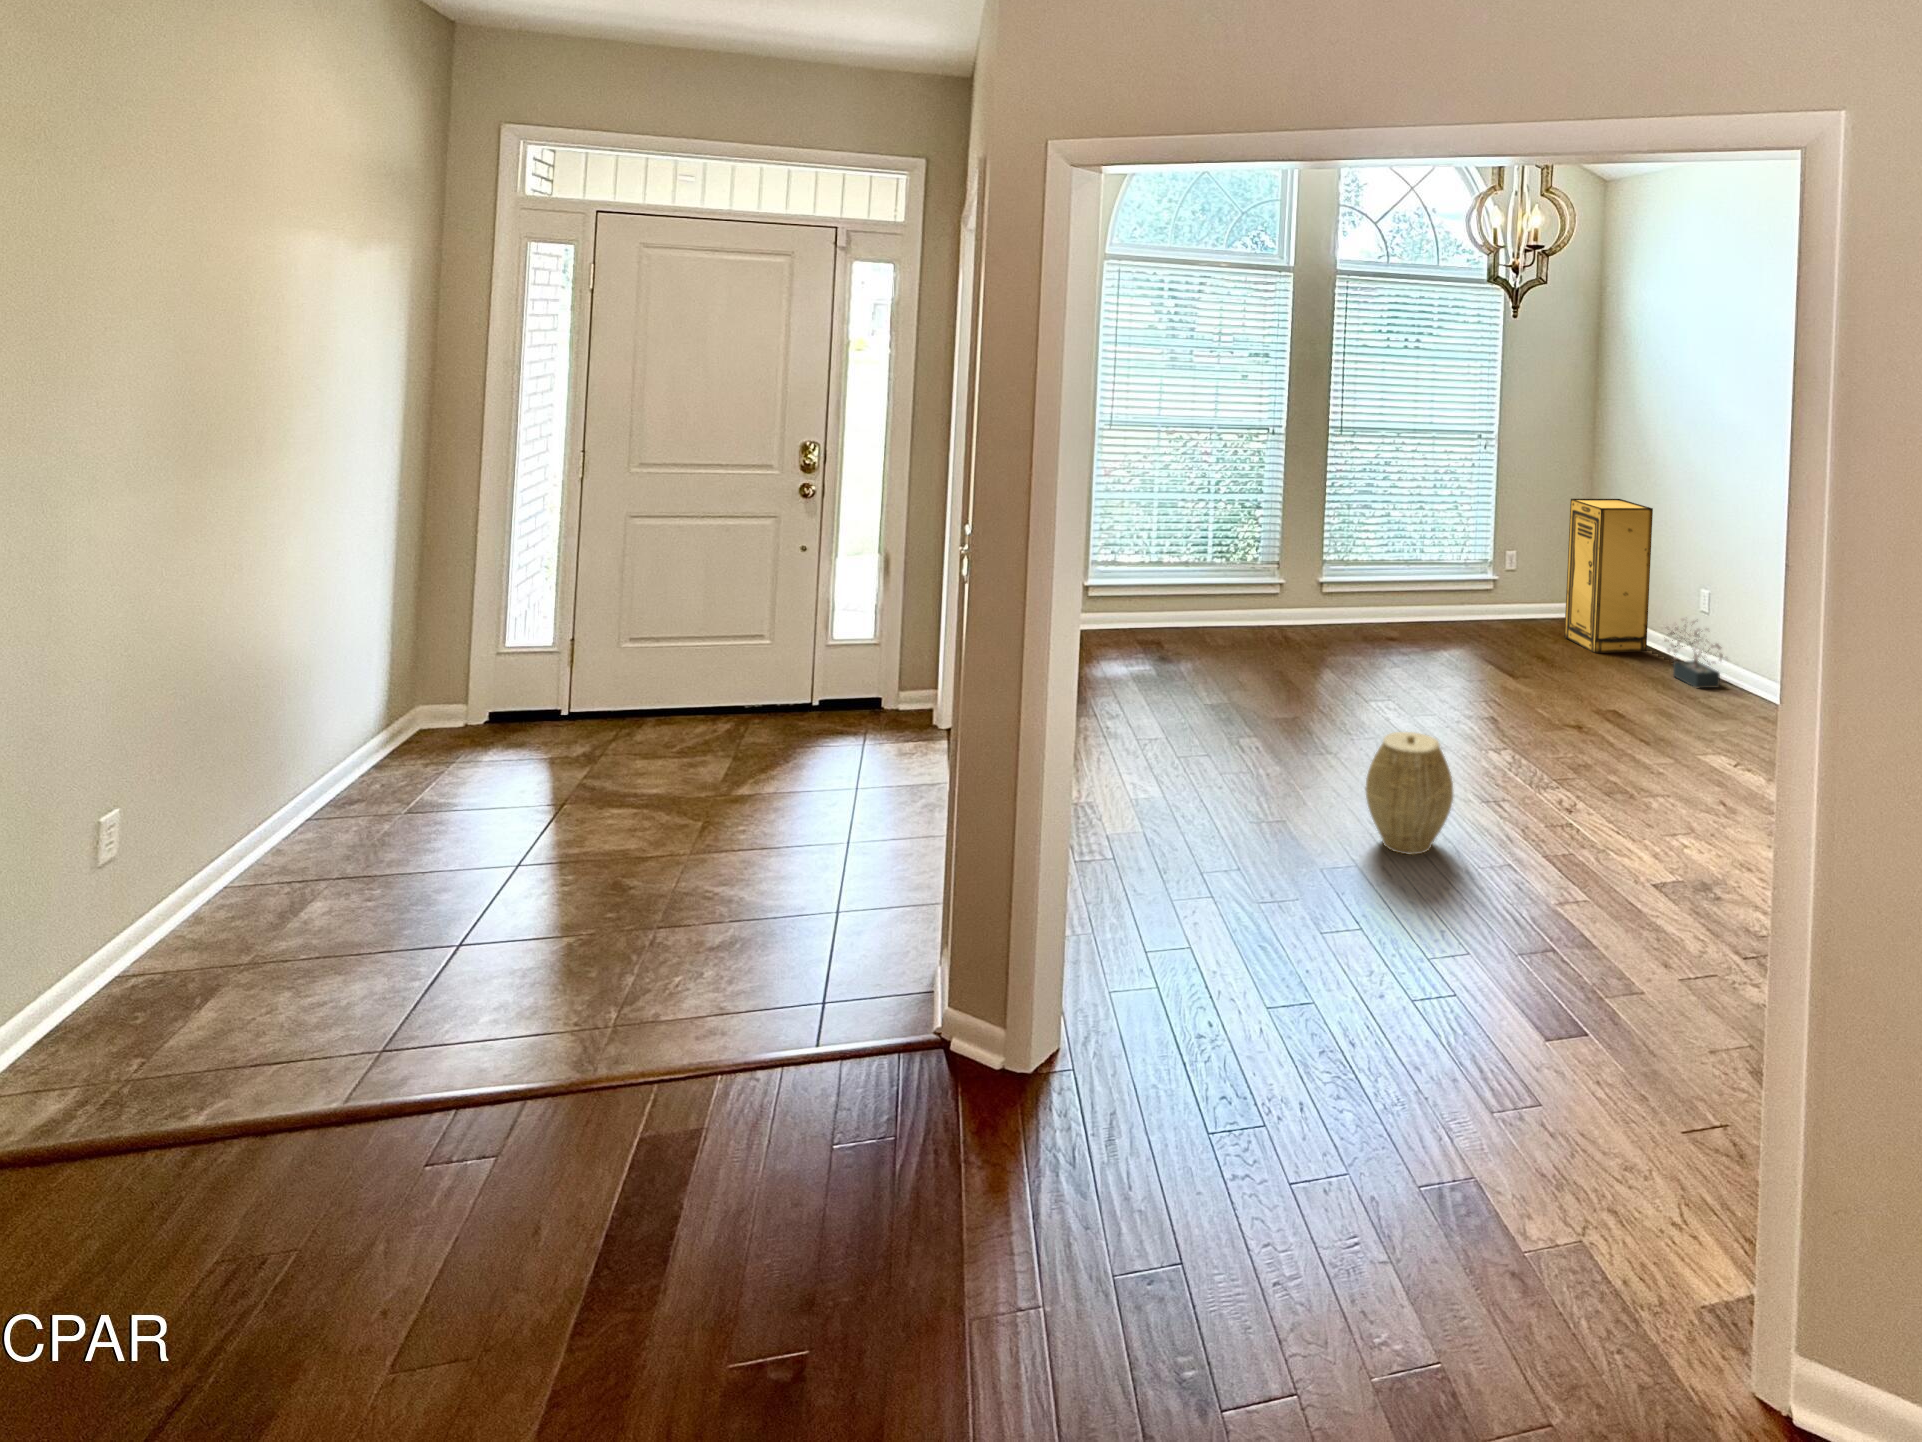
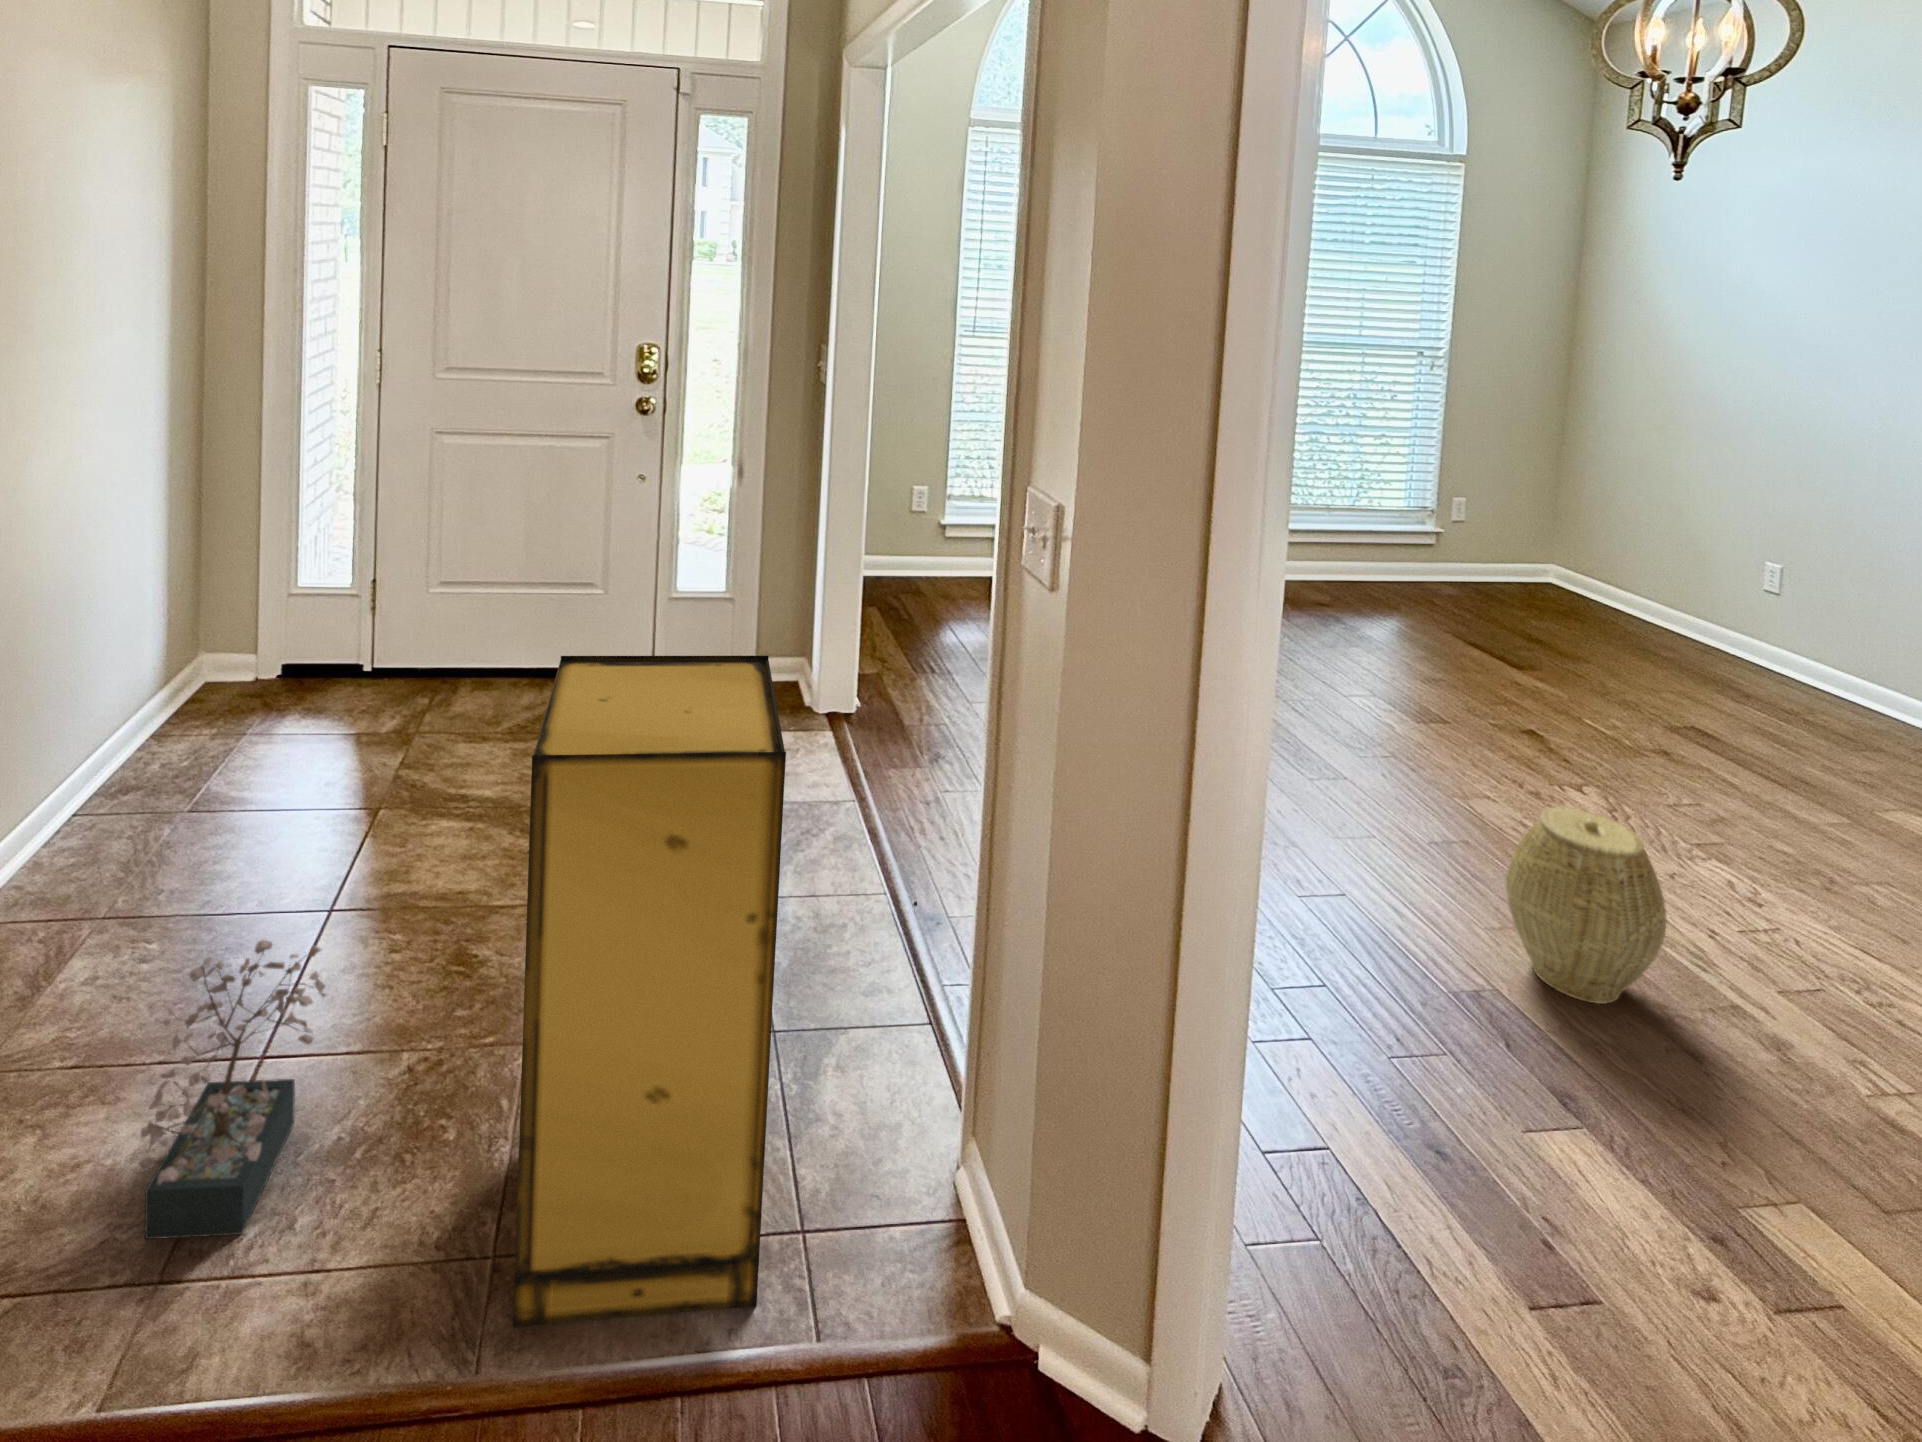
storage cabinet: present [1564,499,1653,653] -> present [513,656,786,1327]
decorative plant: present [1664,618,1723,688] -> present [139,940,326,1239]

